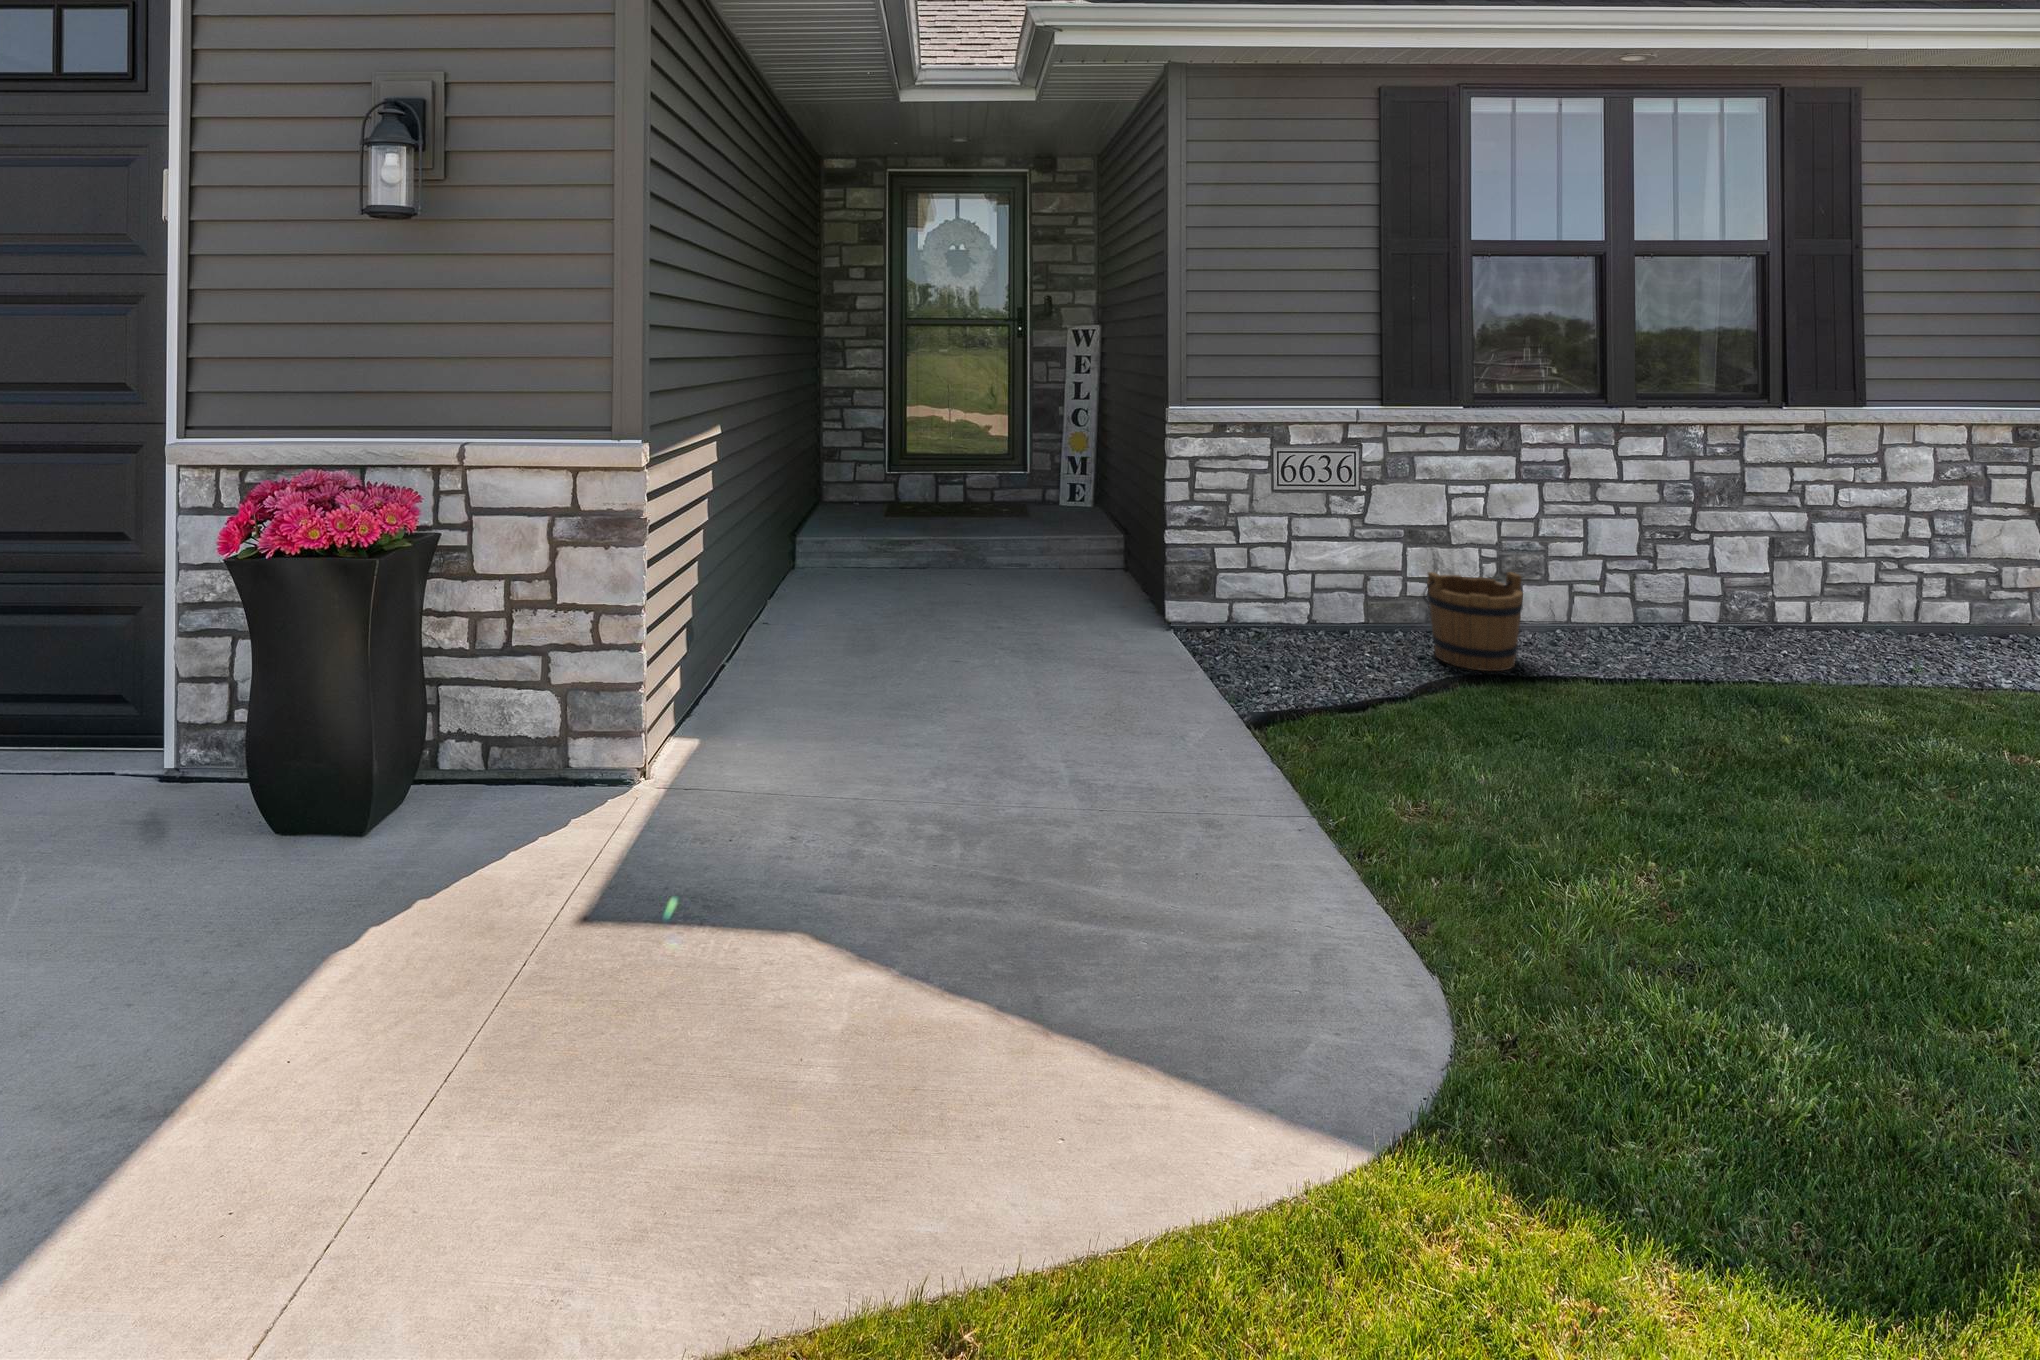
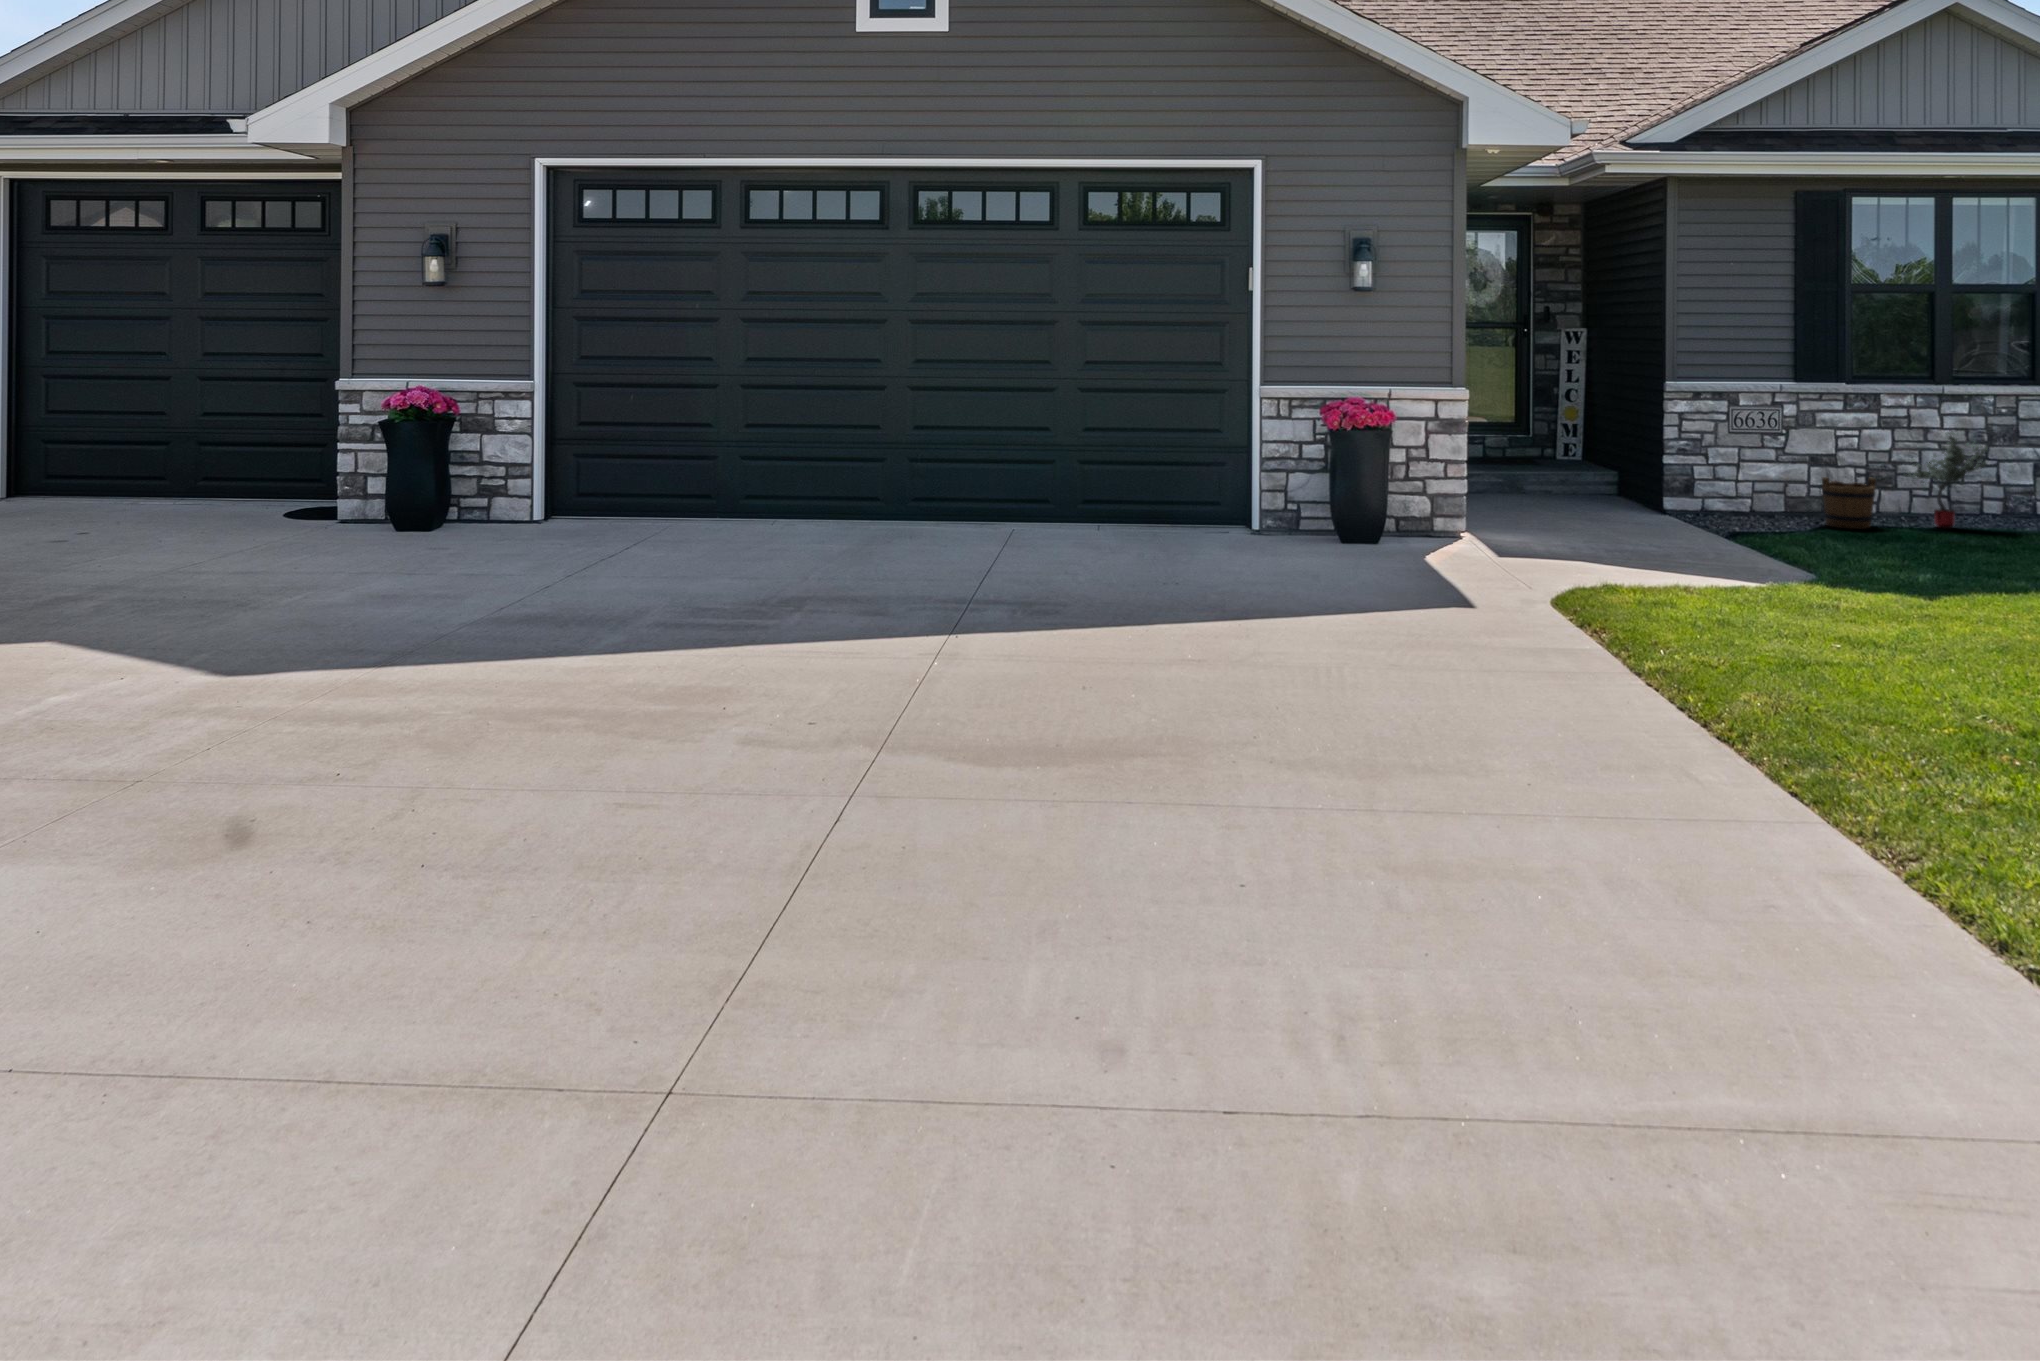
potted tree: none [1567,488,1717,666] -> present [1905,432,1988,529]

